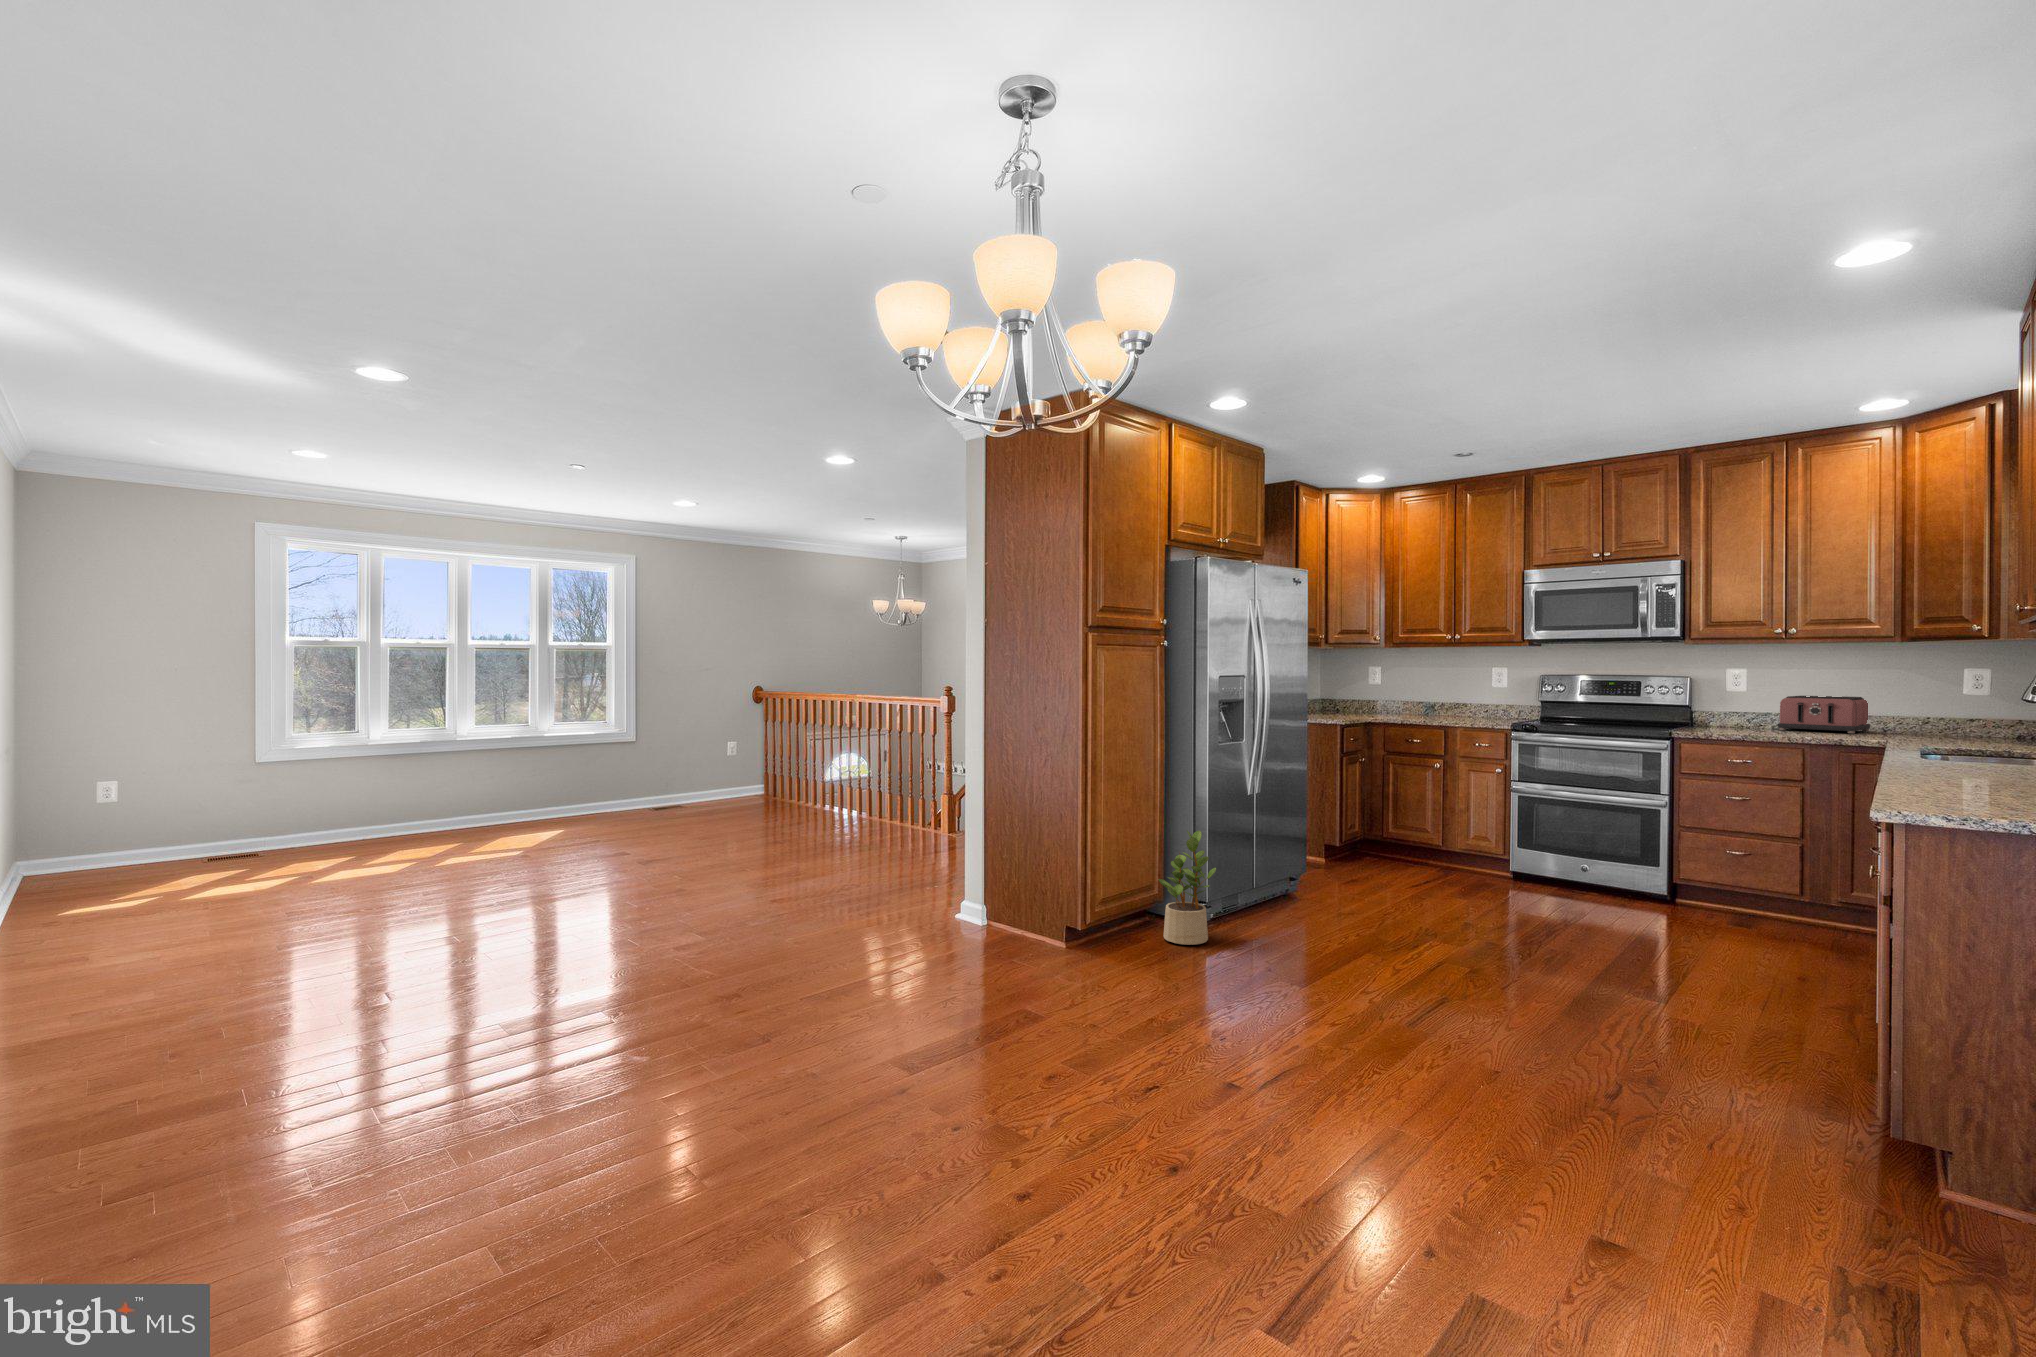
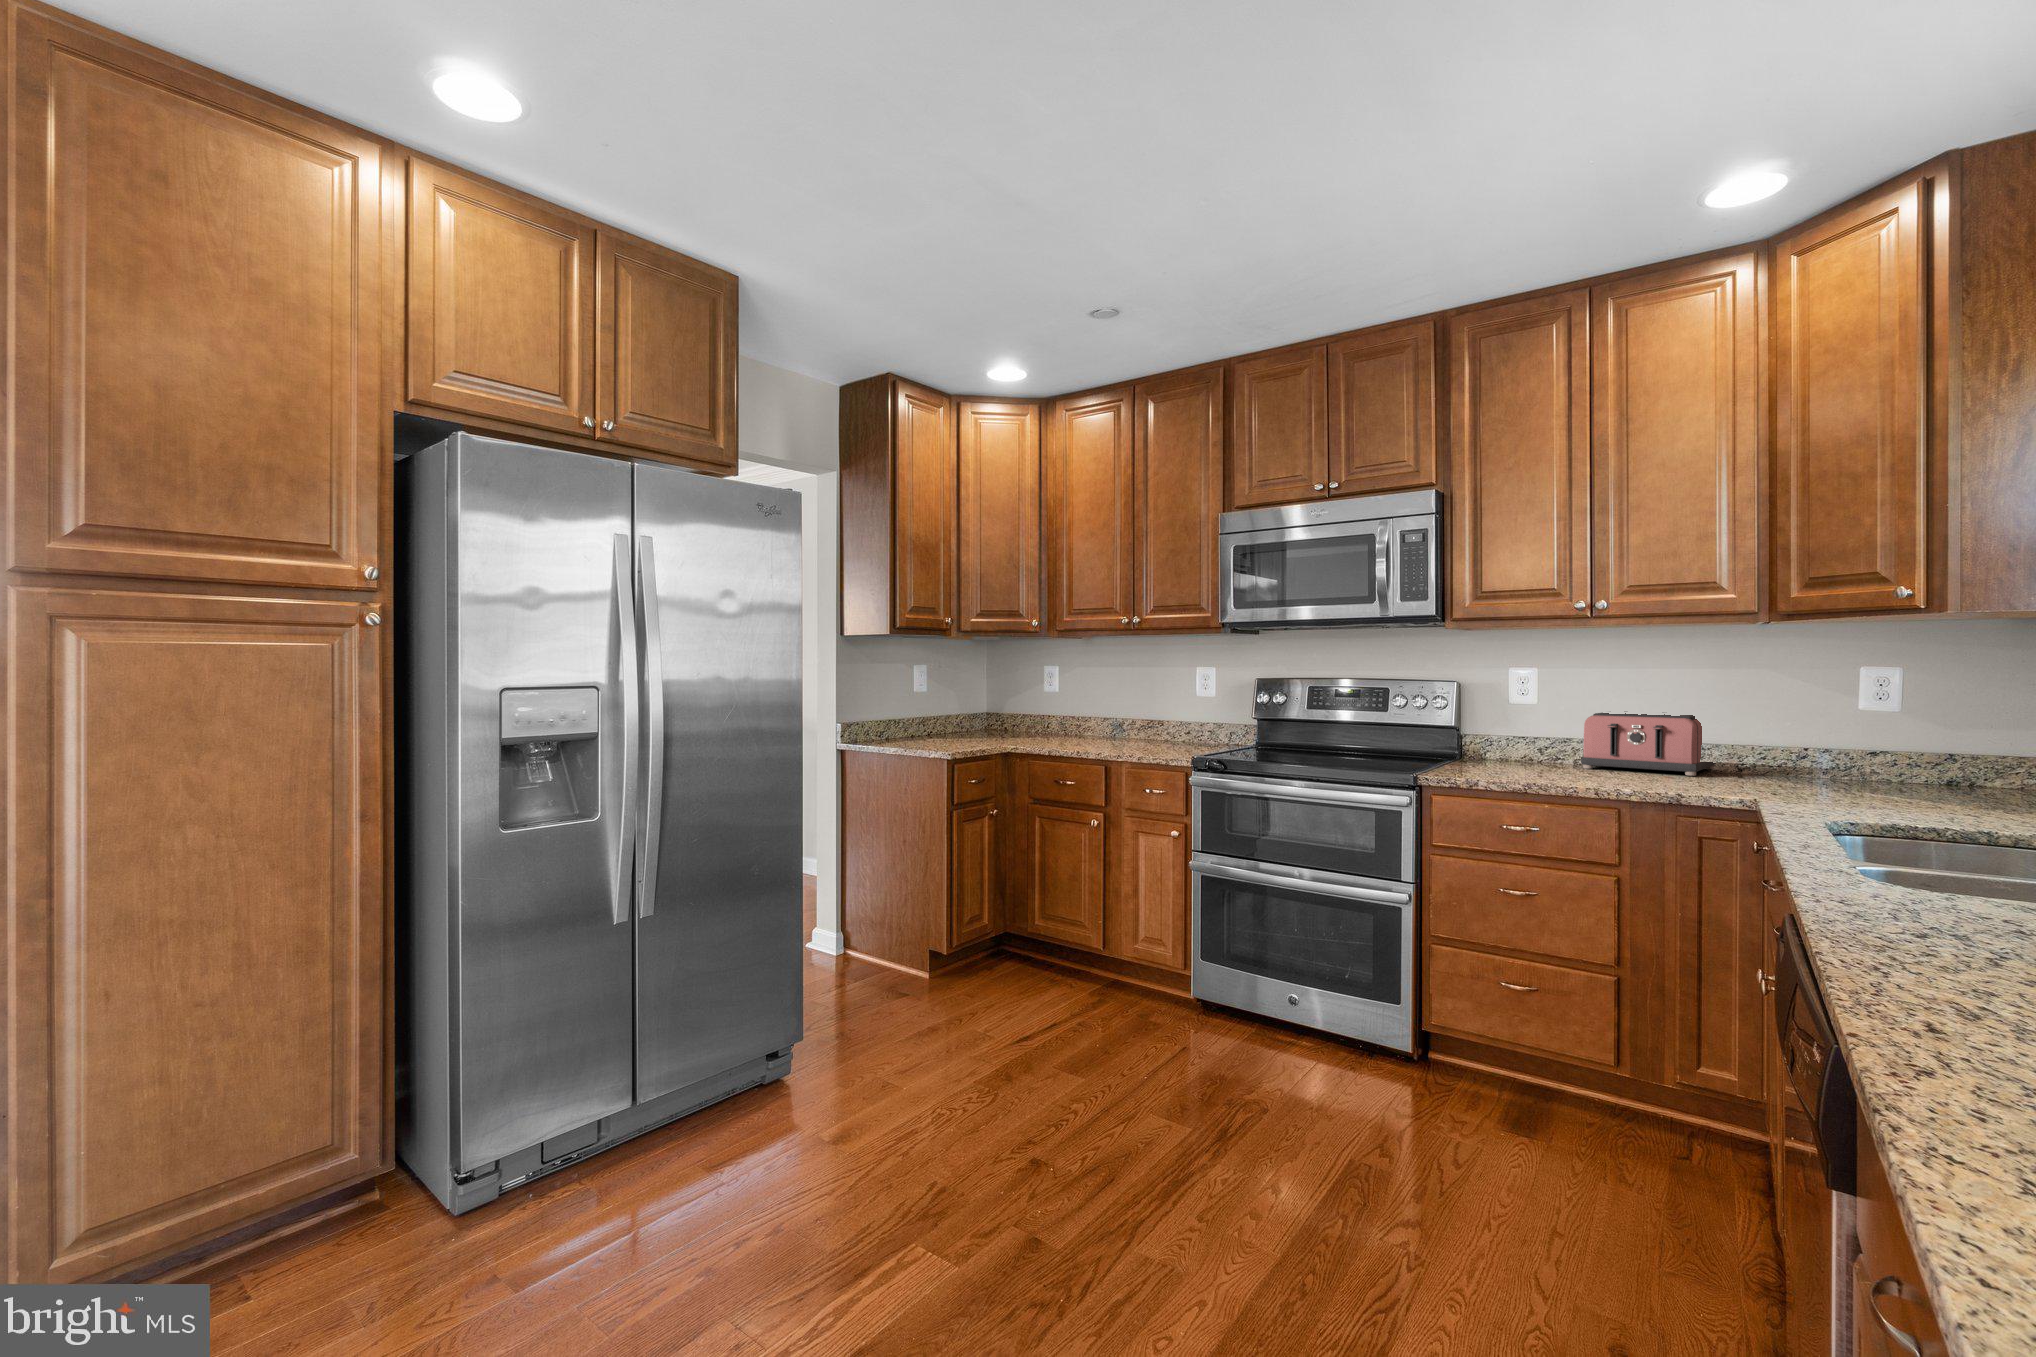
potted plant: present [1159,831,1216,945] -> none [305,1024,449,1302]

